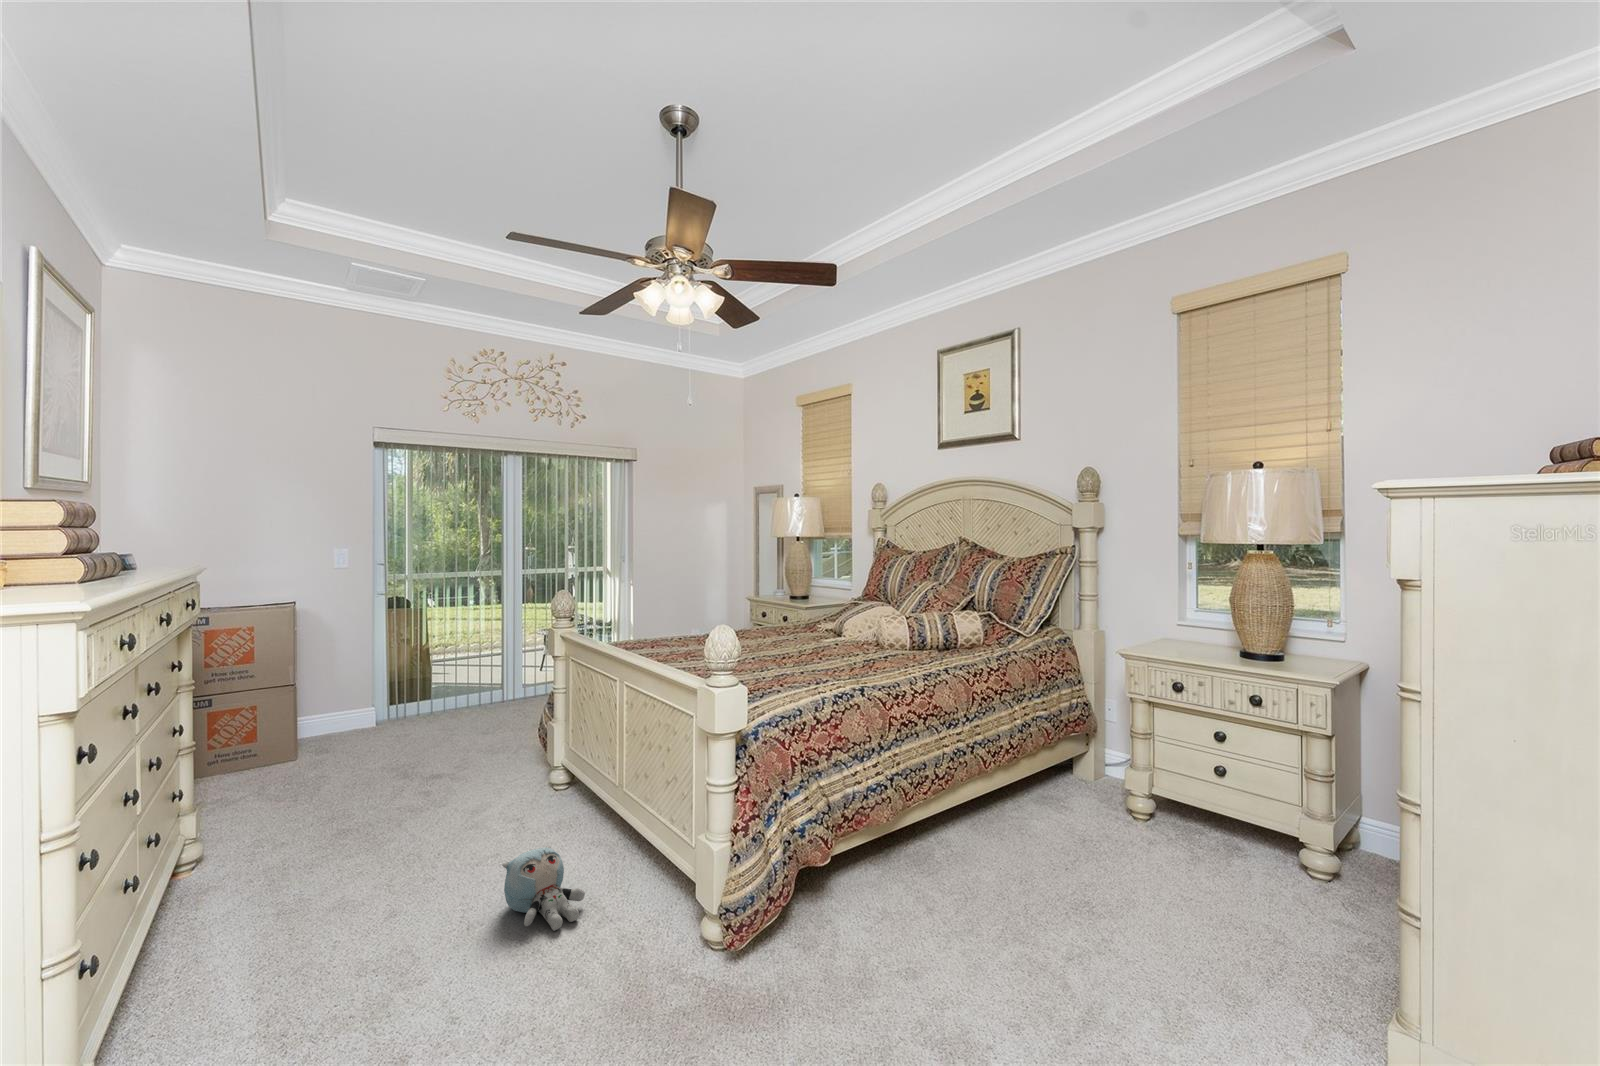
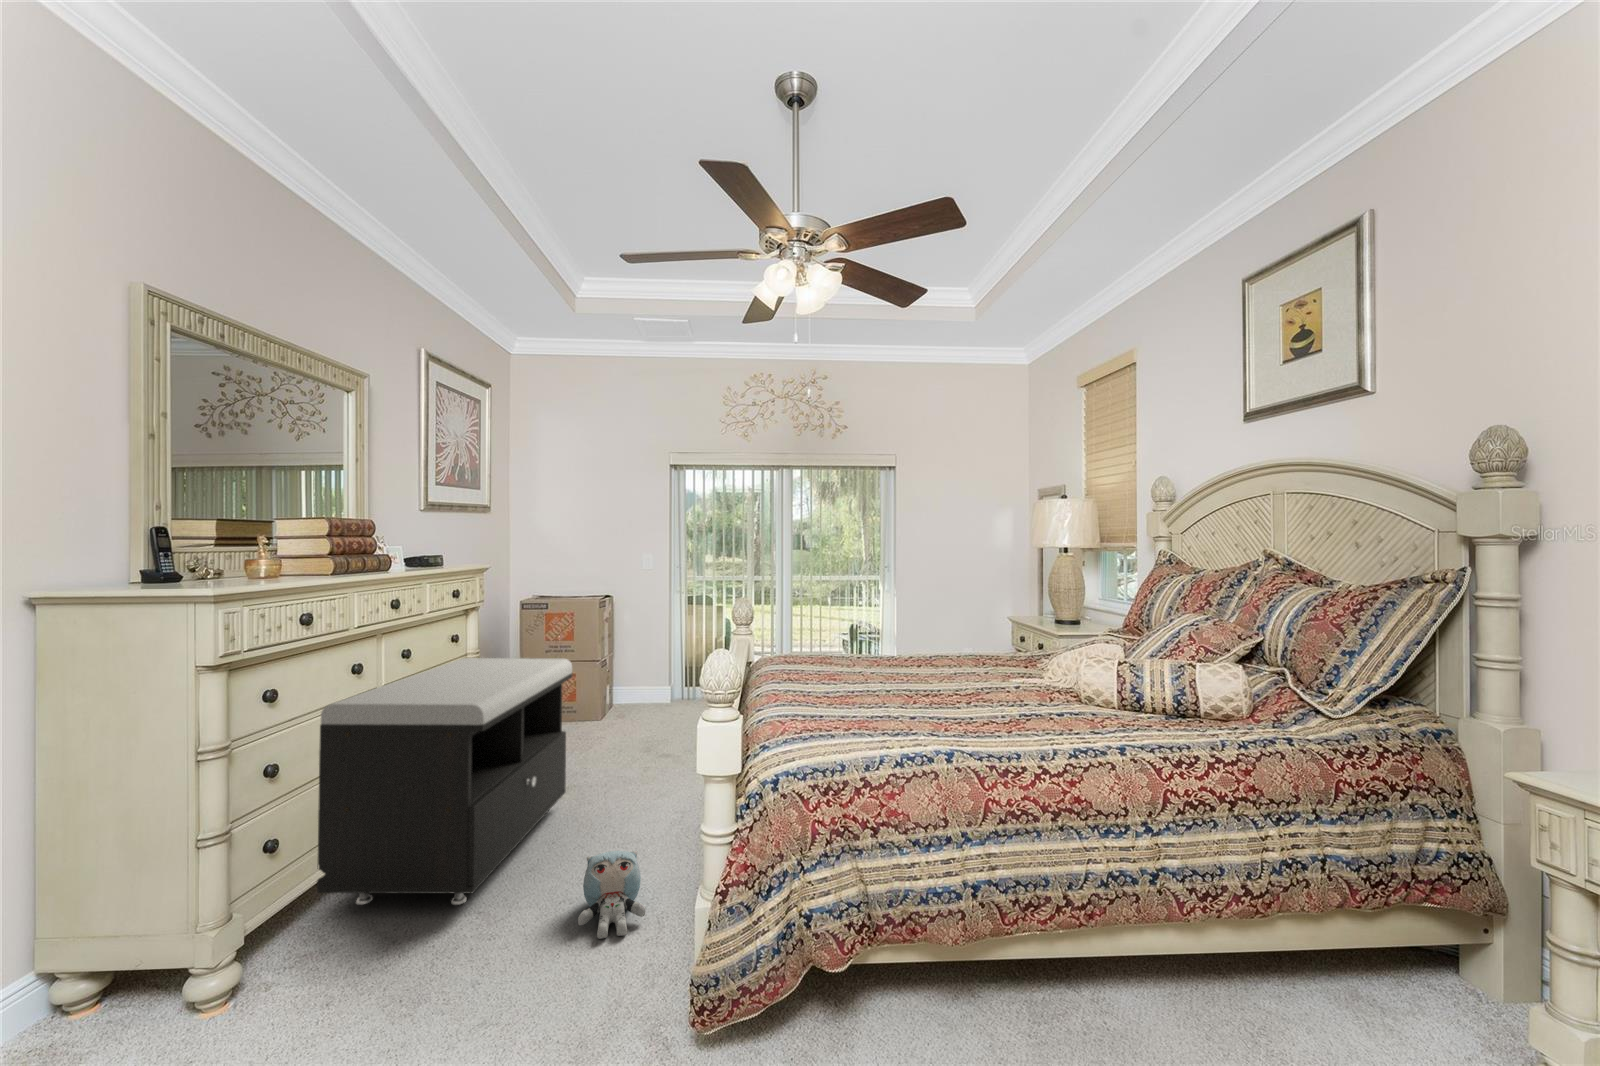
storage bench: none [136,673,392,1011] -> present [317,658,572,905]

